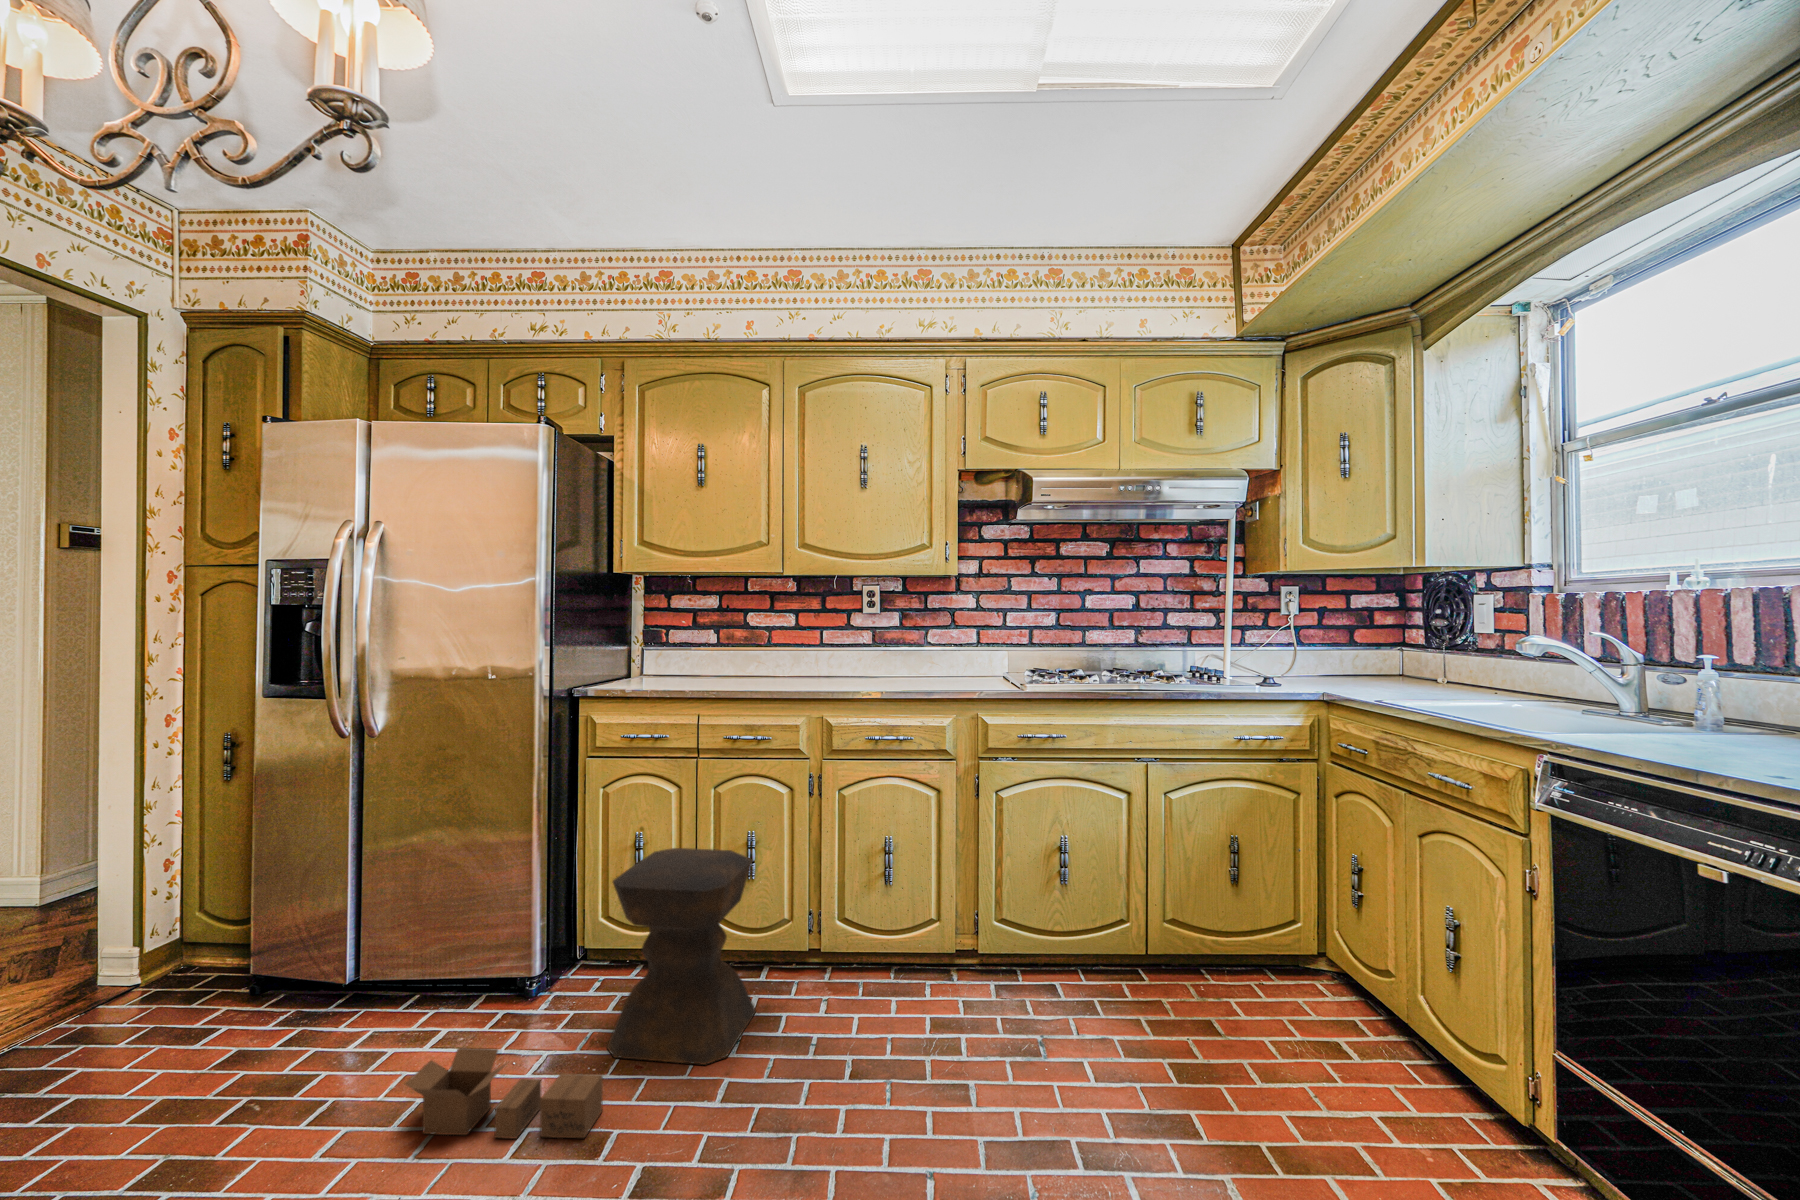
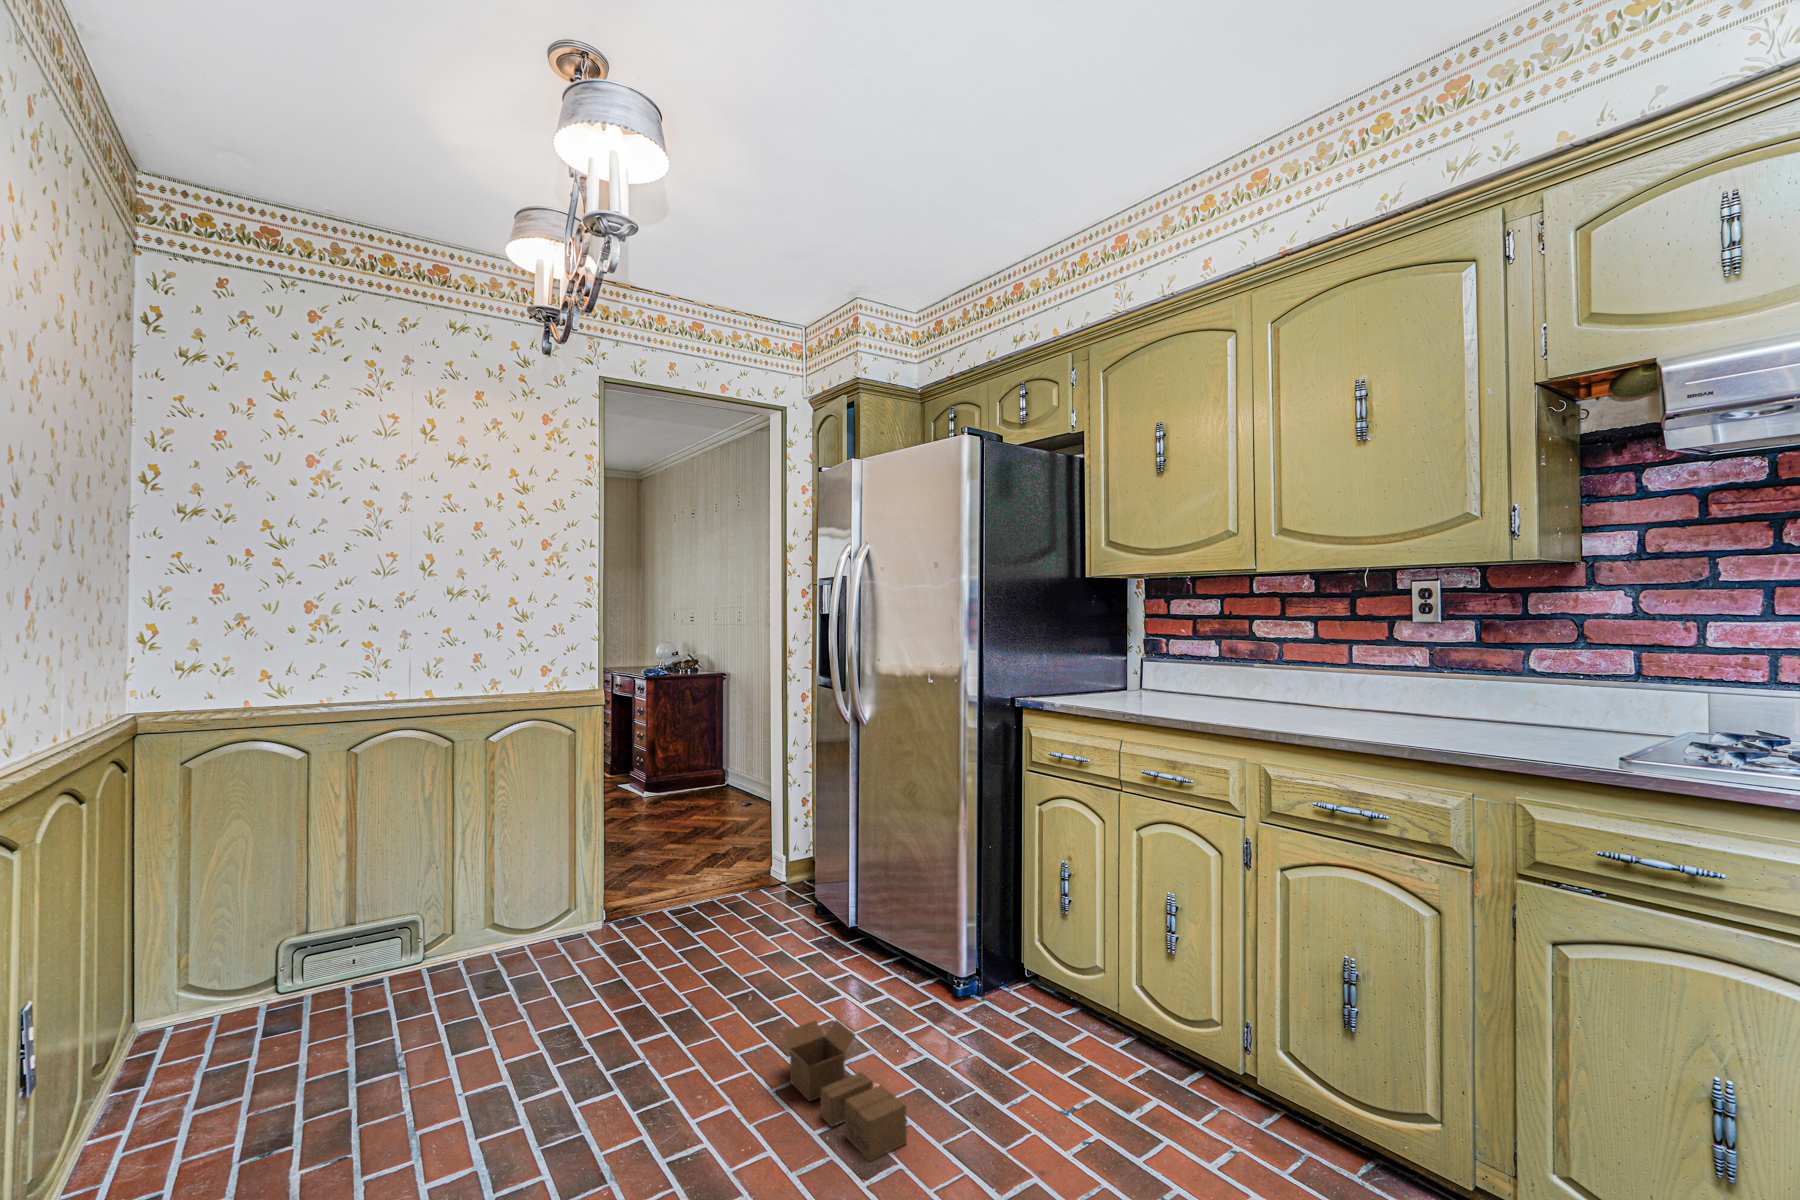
stool: present [607,848,756,1065] -> none [966,887,1140,1157]

